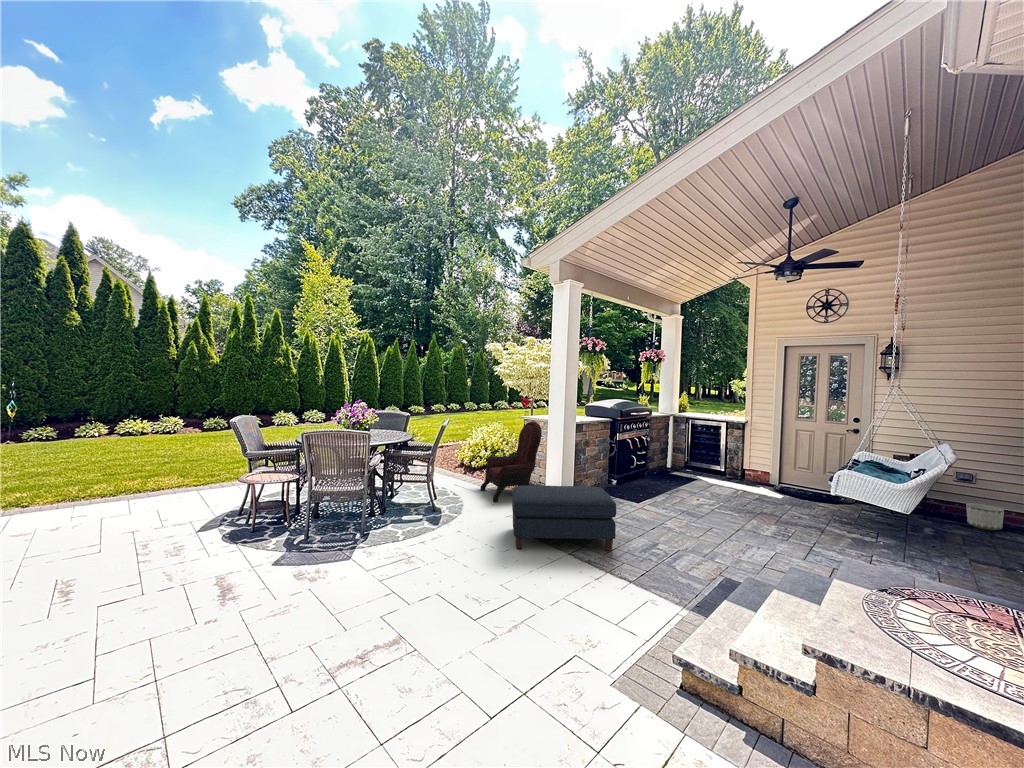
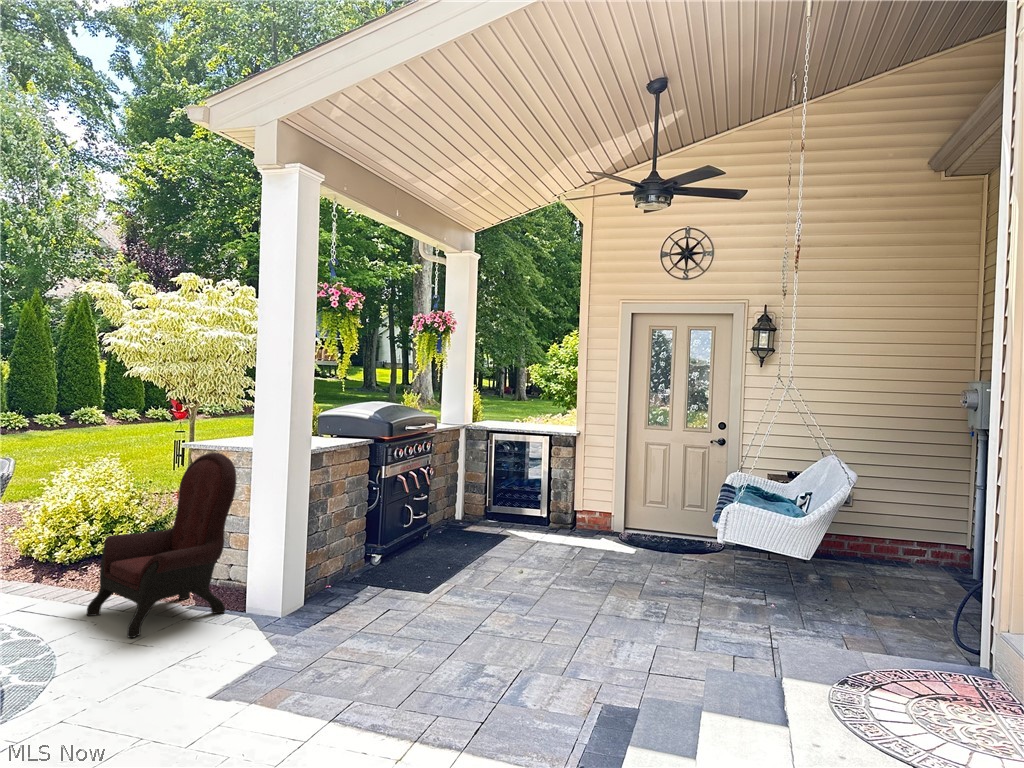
ottoman: present [512,485,616,551] -> none [193,577,421,738]
planter: present [966,503,1004,530] -> none [841,532,877,565]

